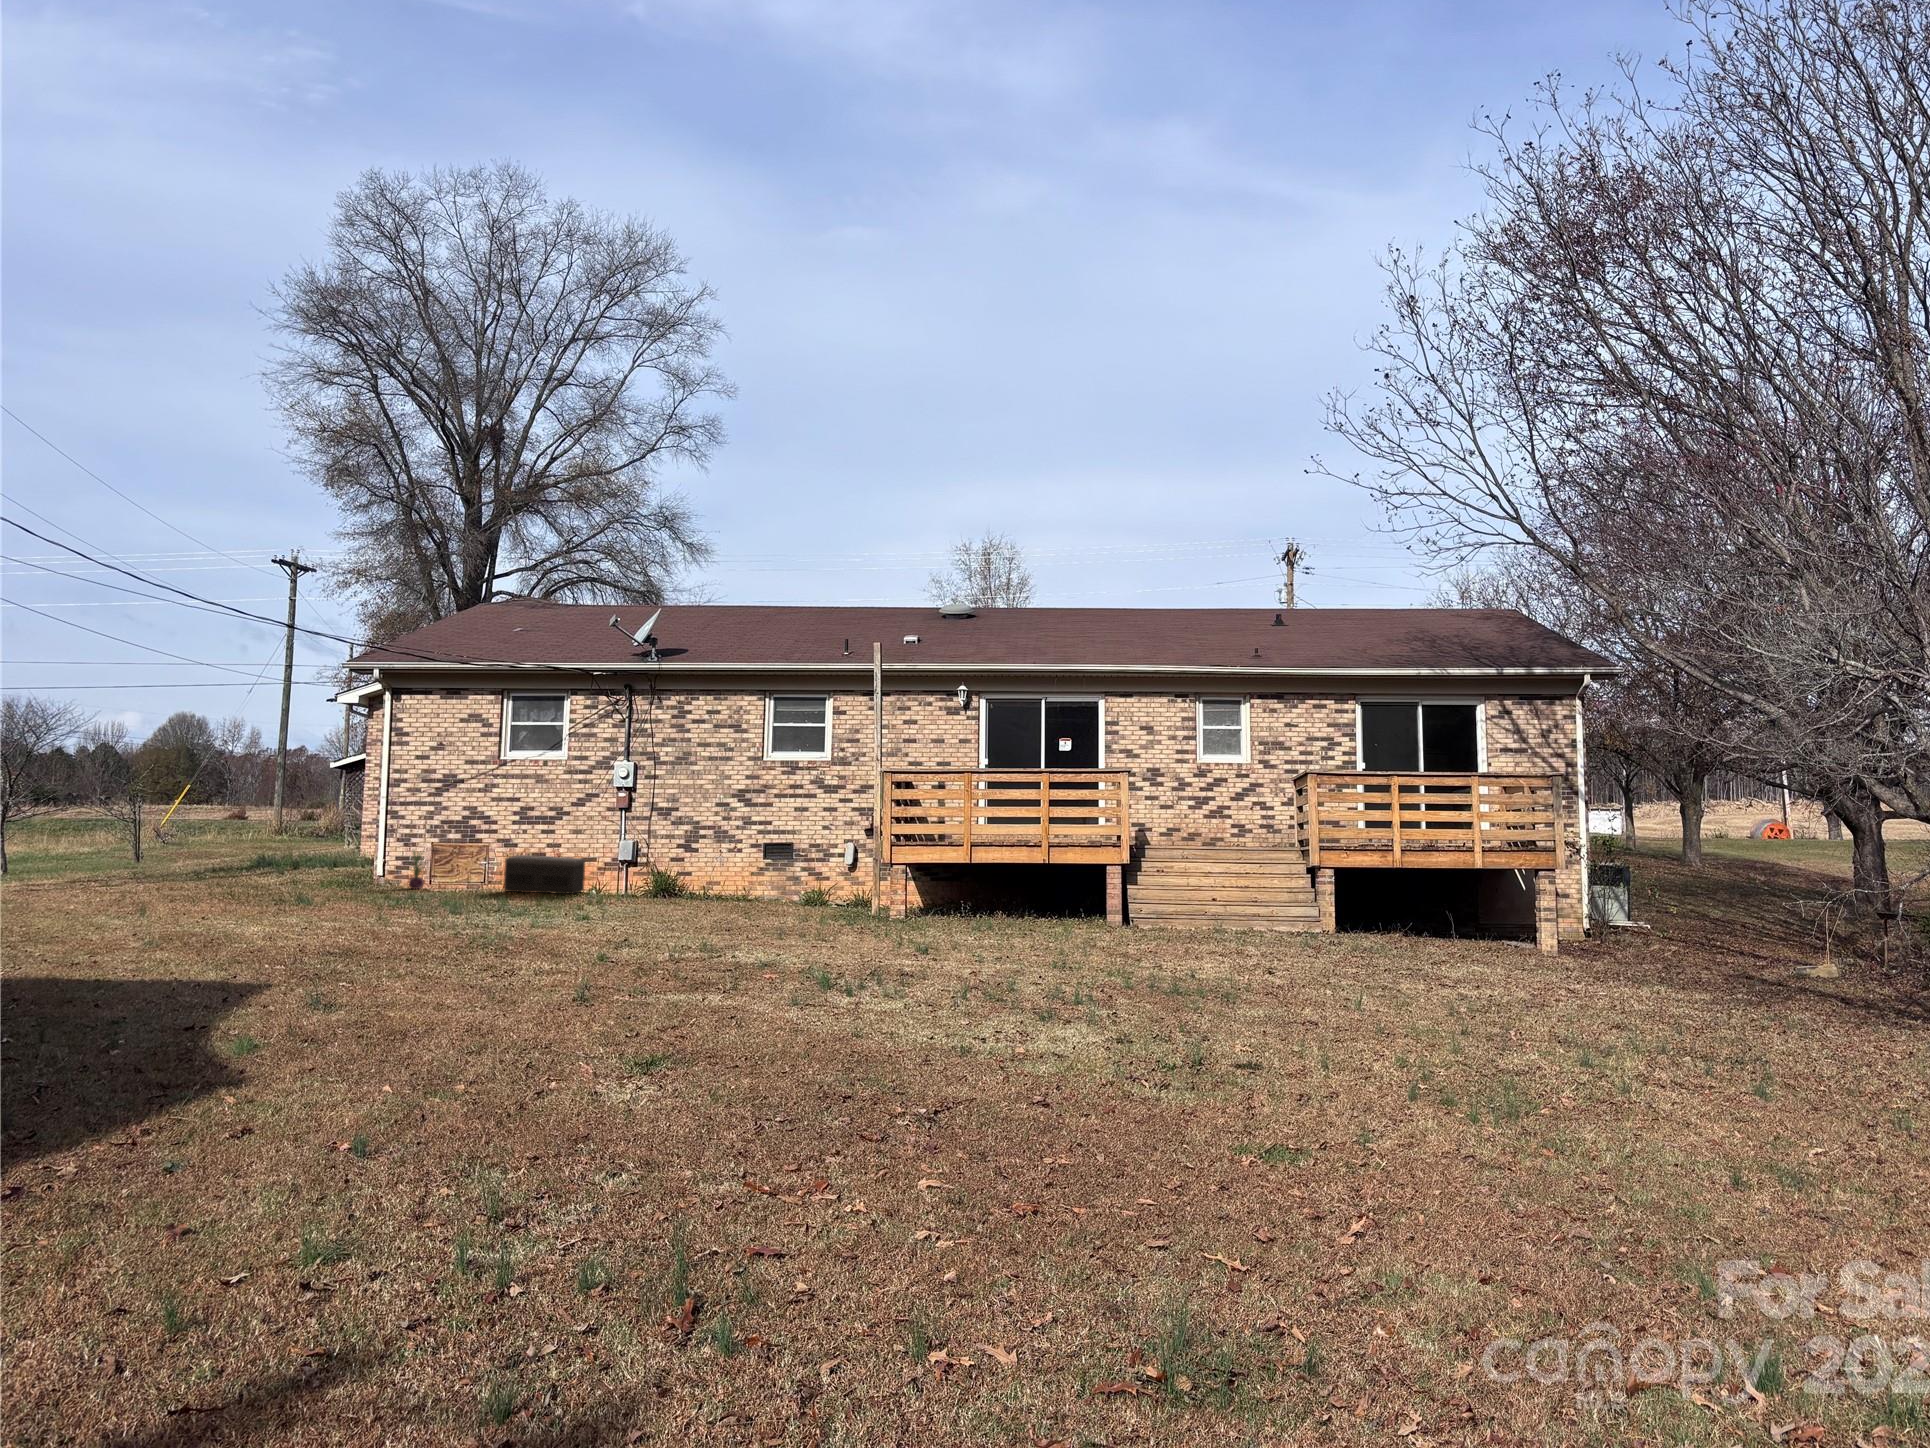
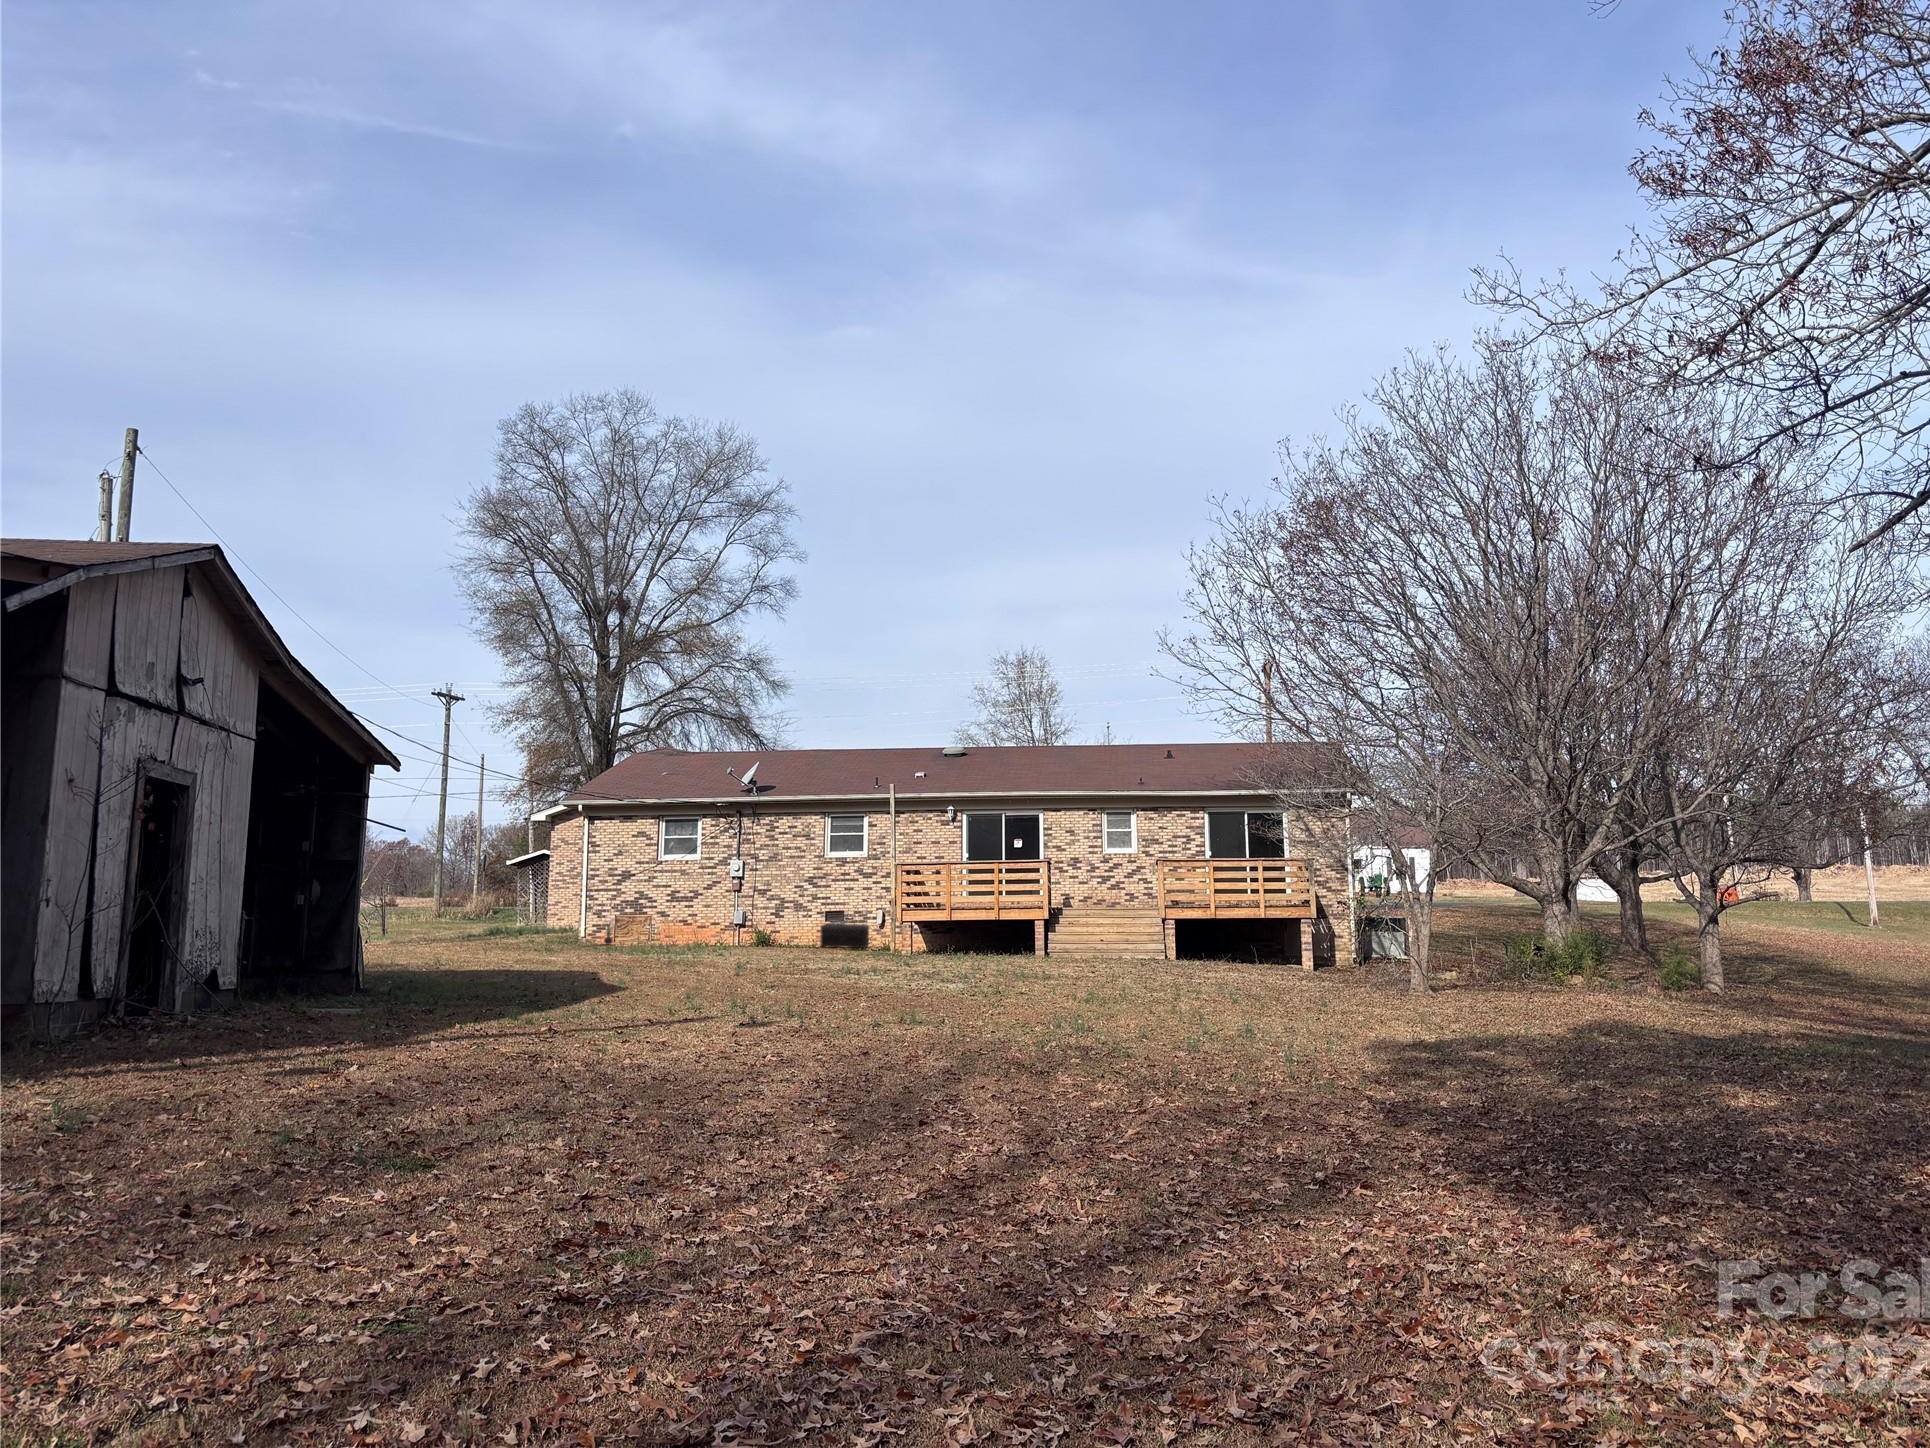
storage bench: present [504,855,586,894] -> present [820,923,869,948]

